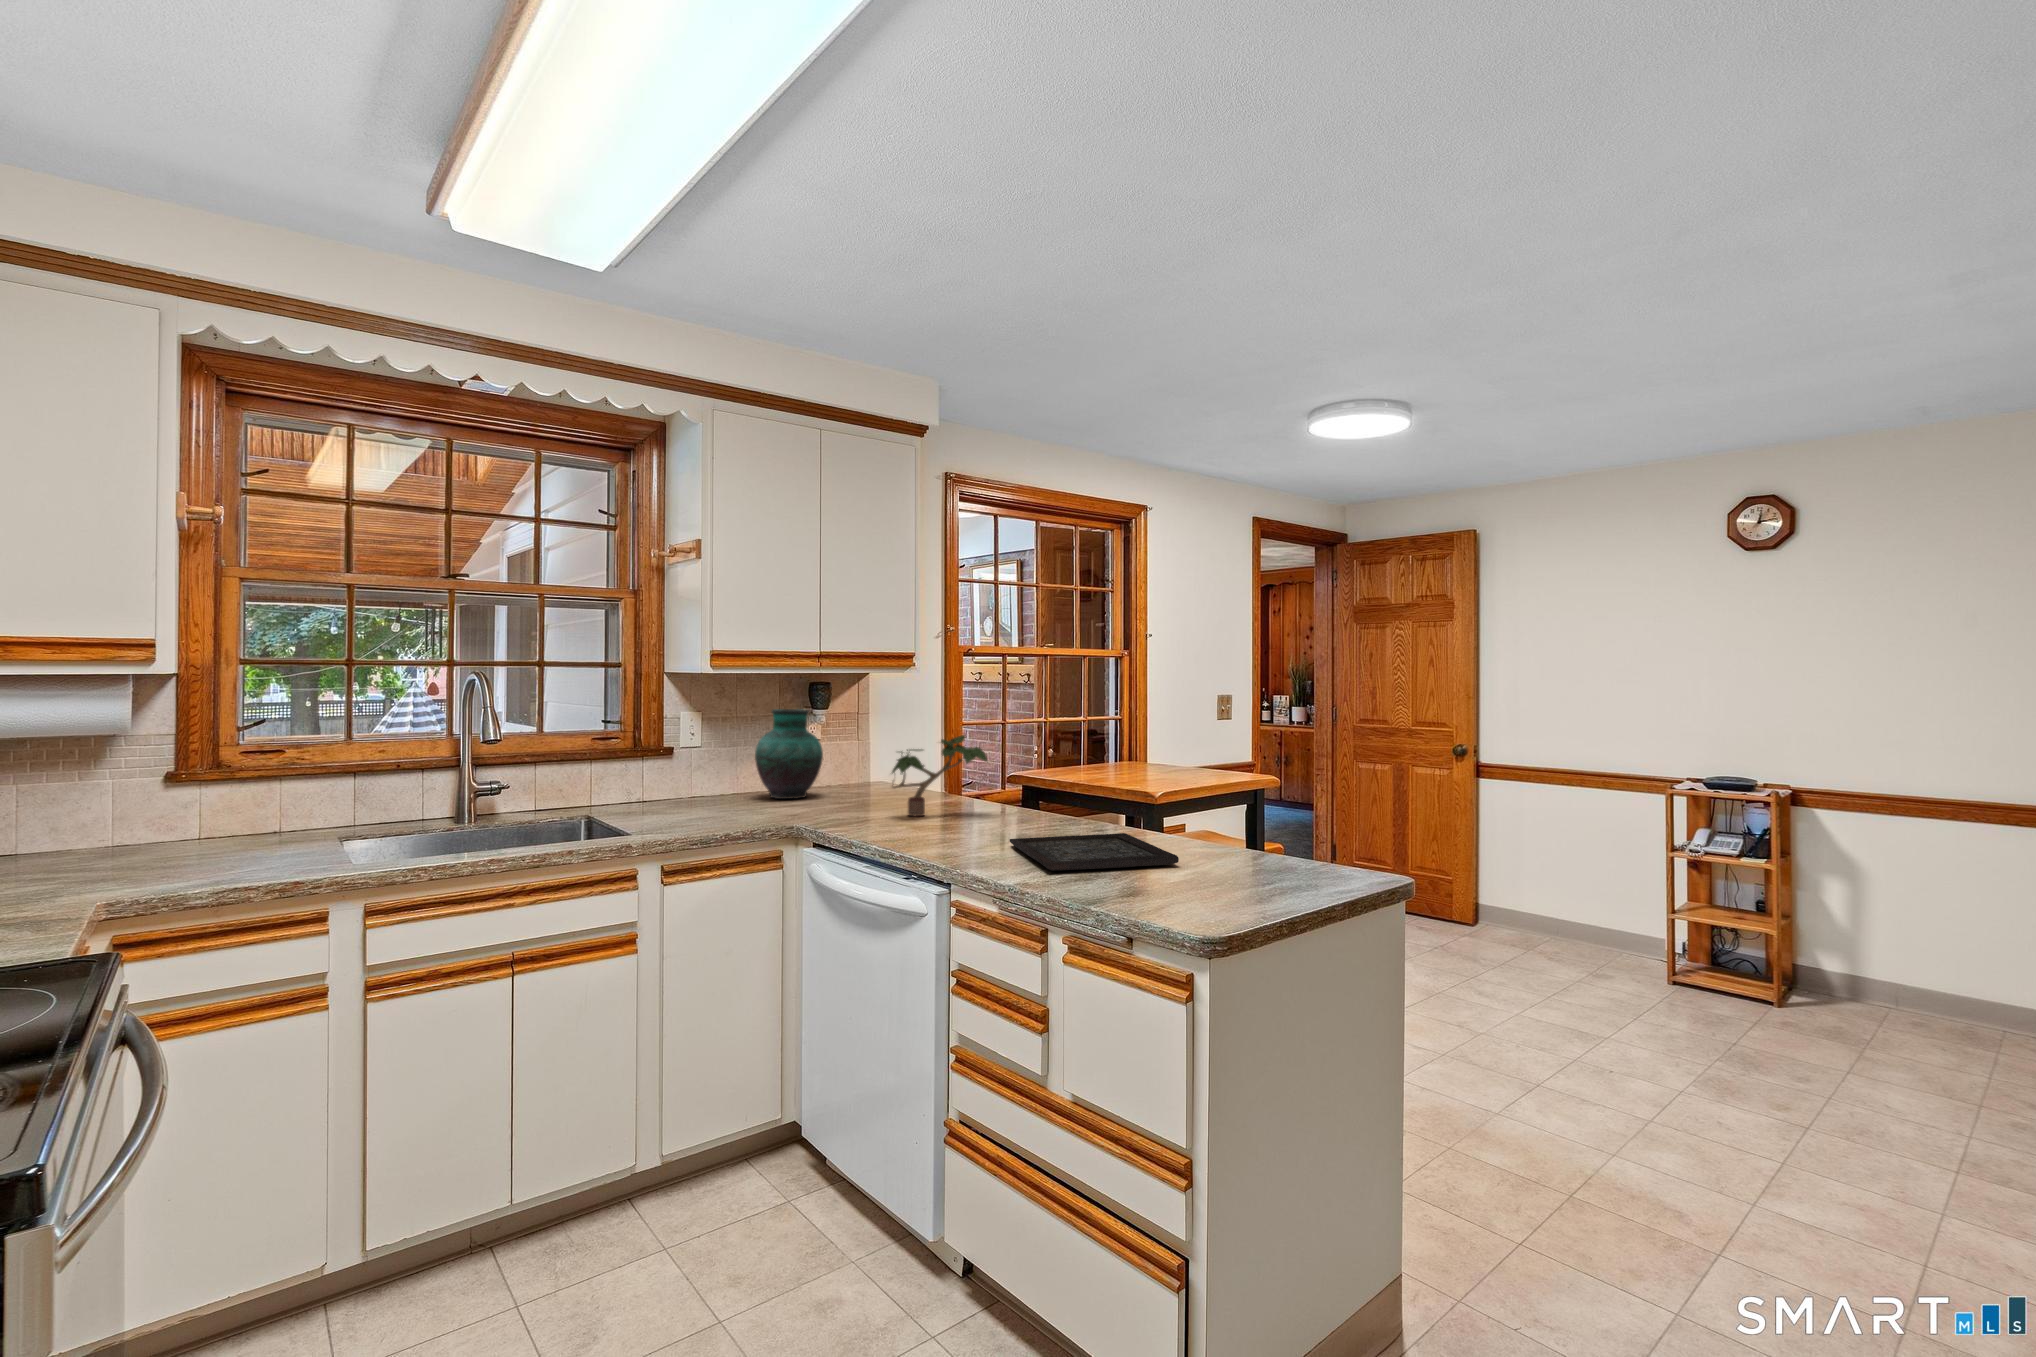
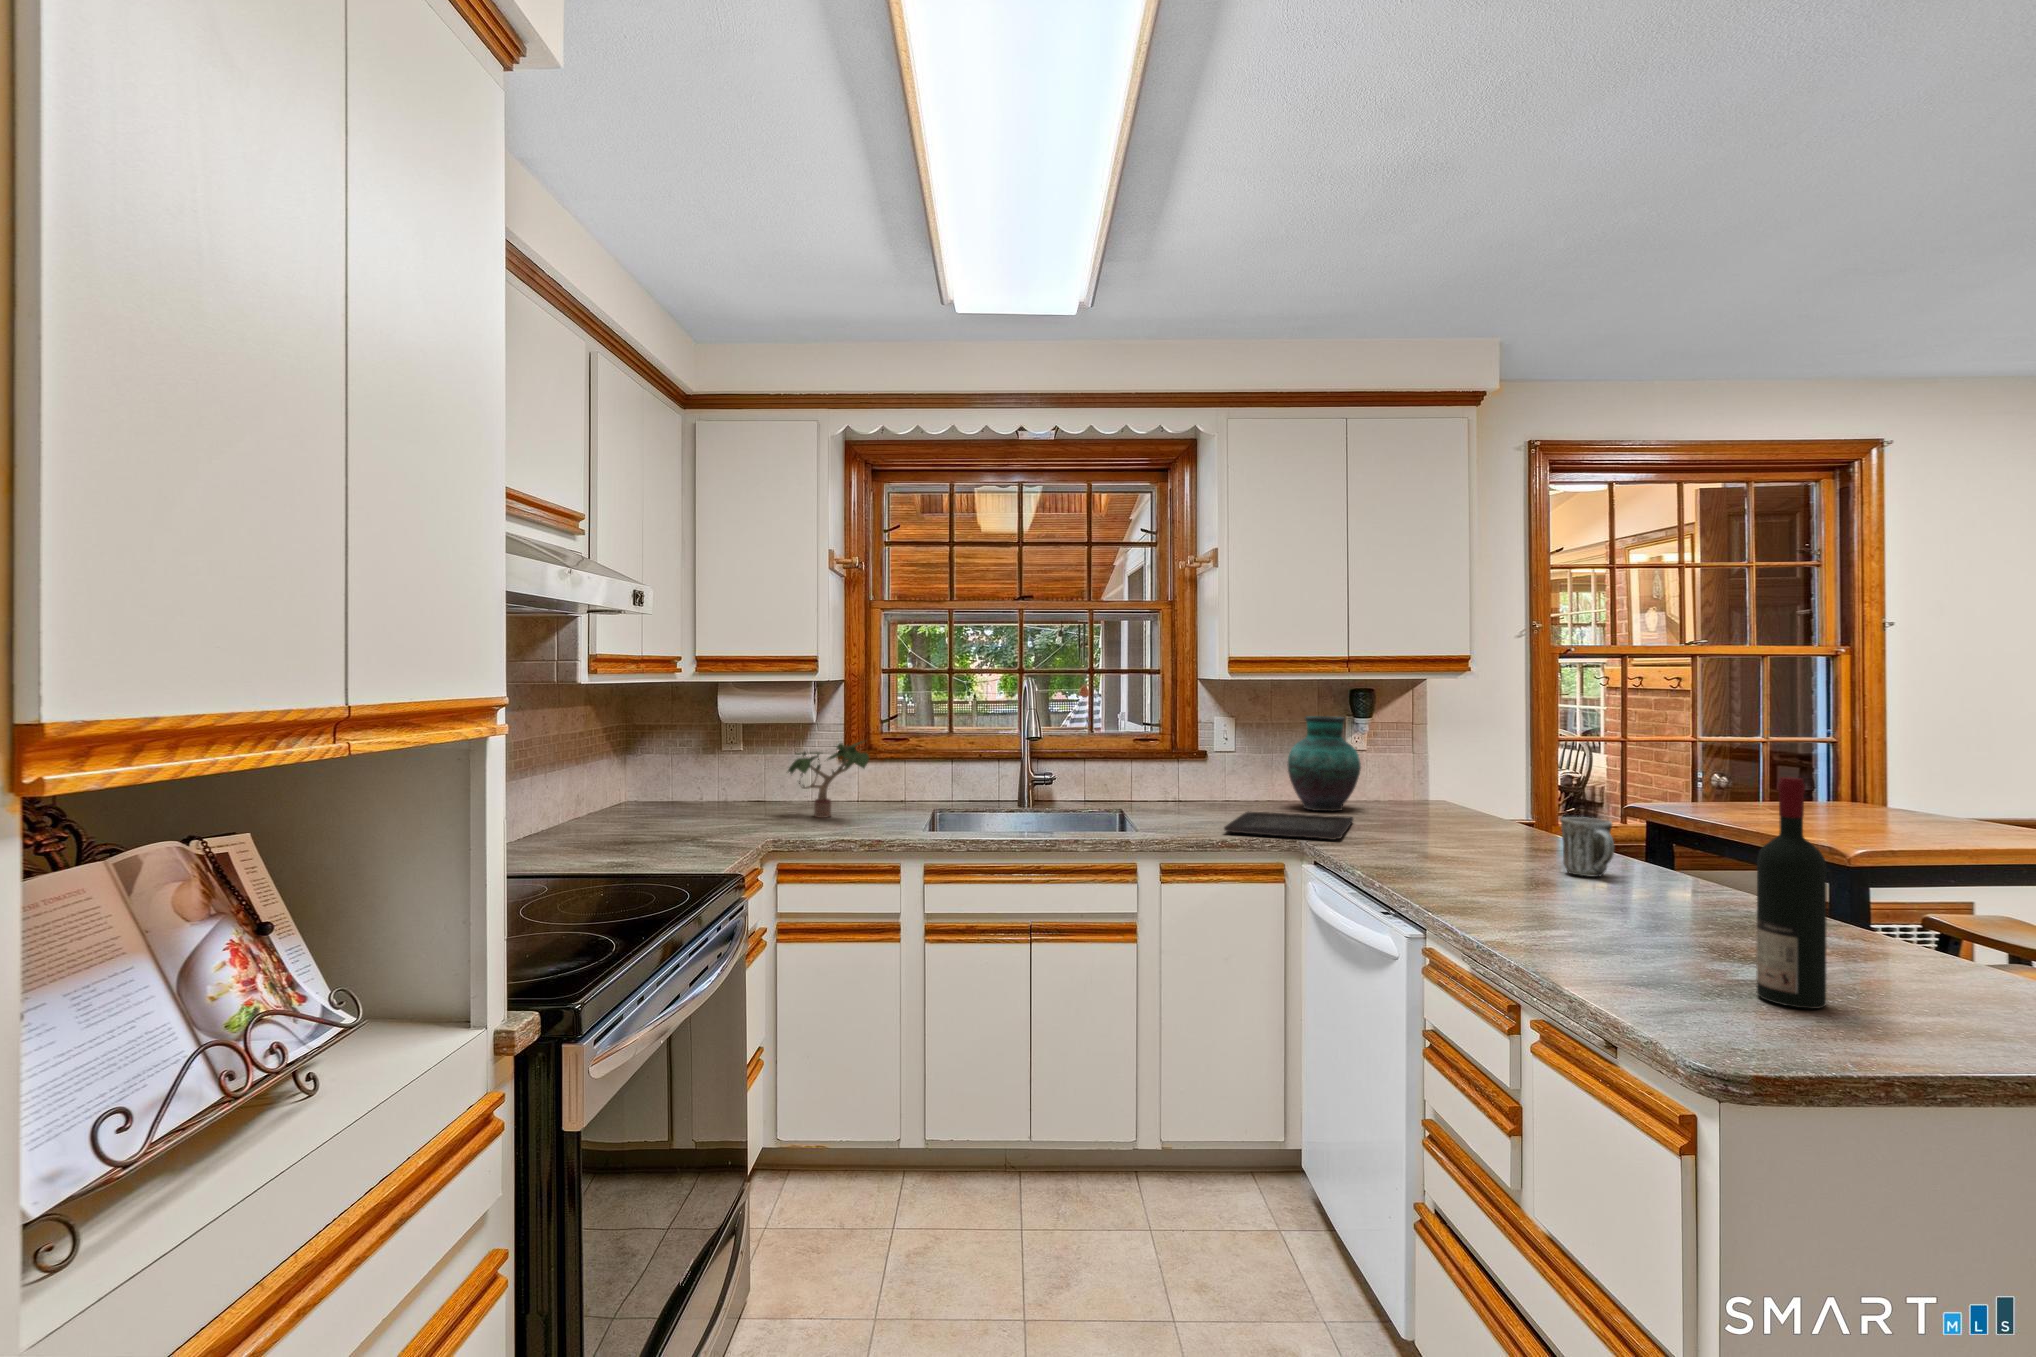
potted plant: present [892,735,987,816] -> present [788,742,869,818]
wine bottle: none [1194,740,1232,895] -> present [1756,777,1827,1009]
mug: none [1017,784,1056,829] -> present [1561,817,1614,877]
tray: present [1009,833,1179,871] -> present [1224,812,1353,839]

